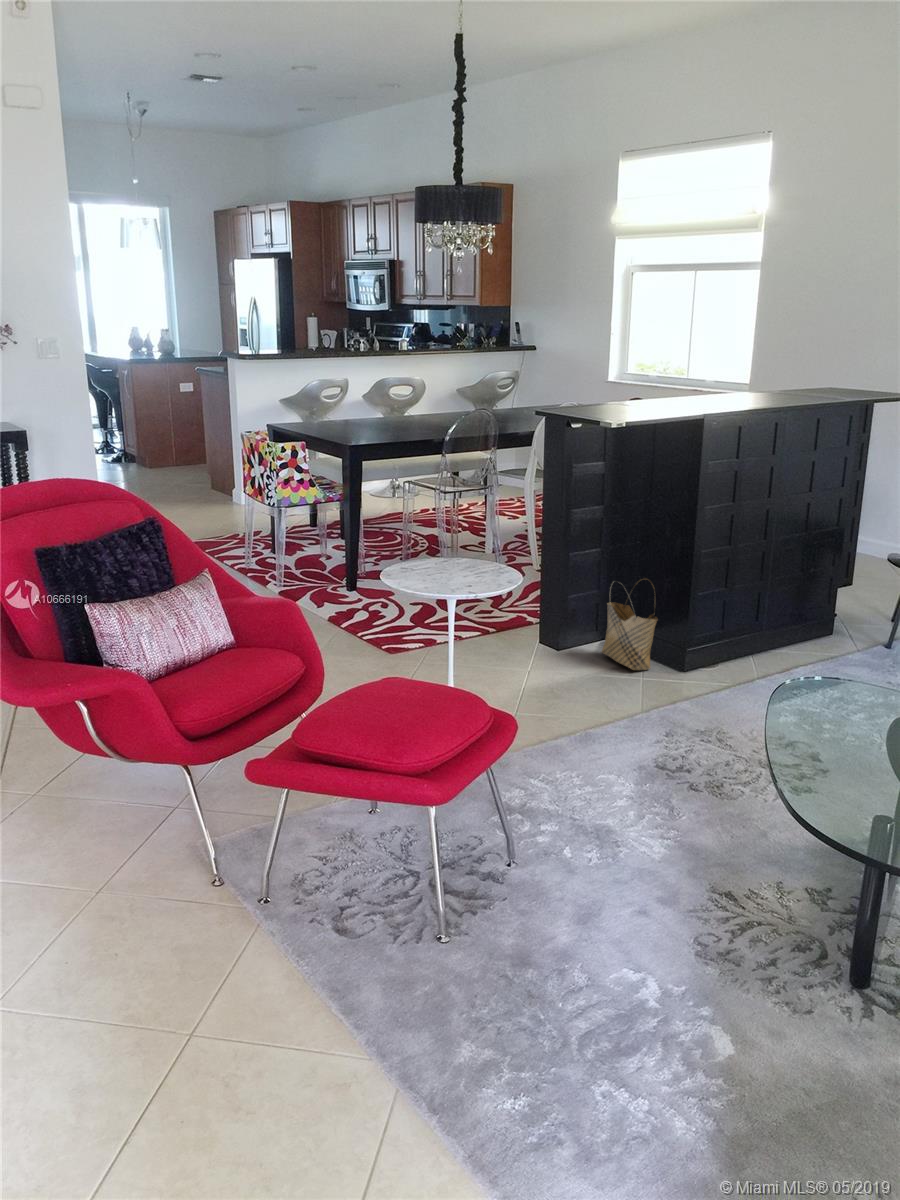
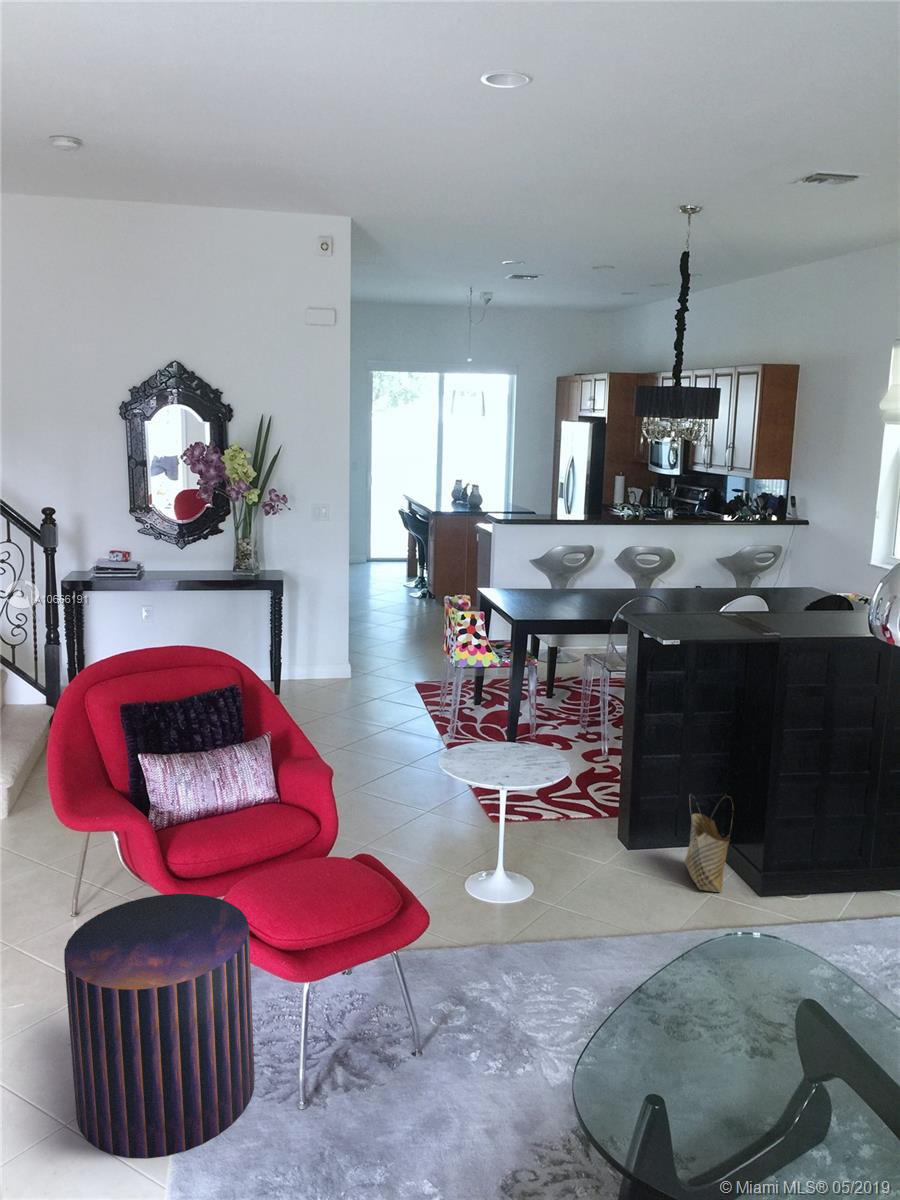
pouf: none [175,738,402,1046] -> present [64,894,255,1158]

